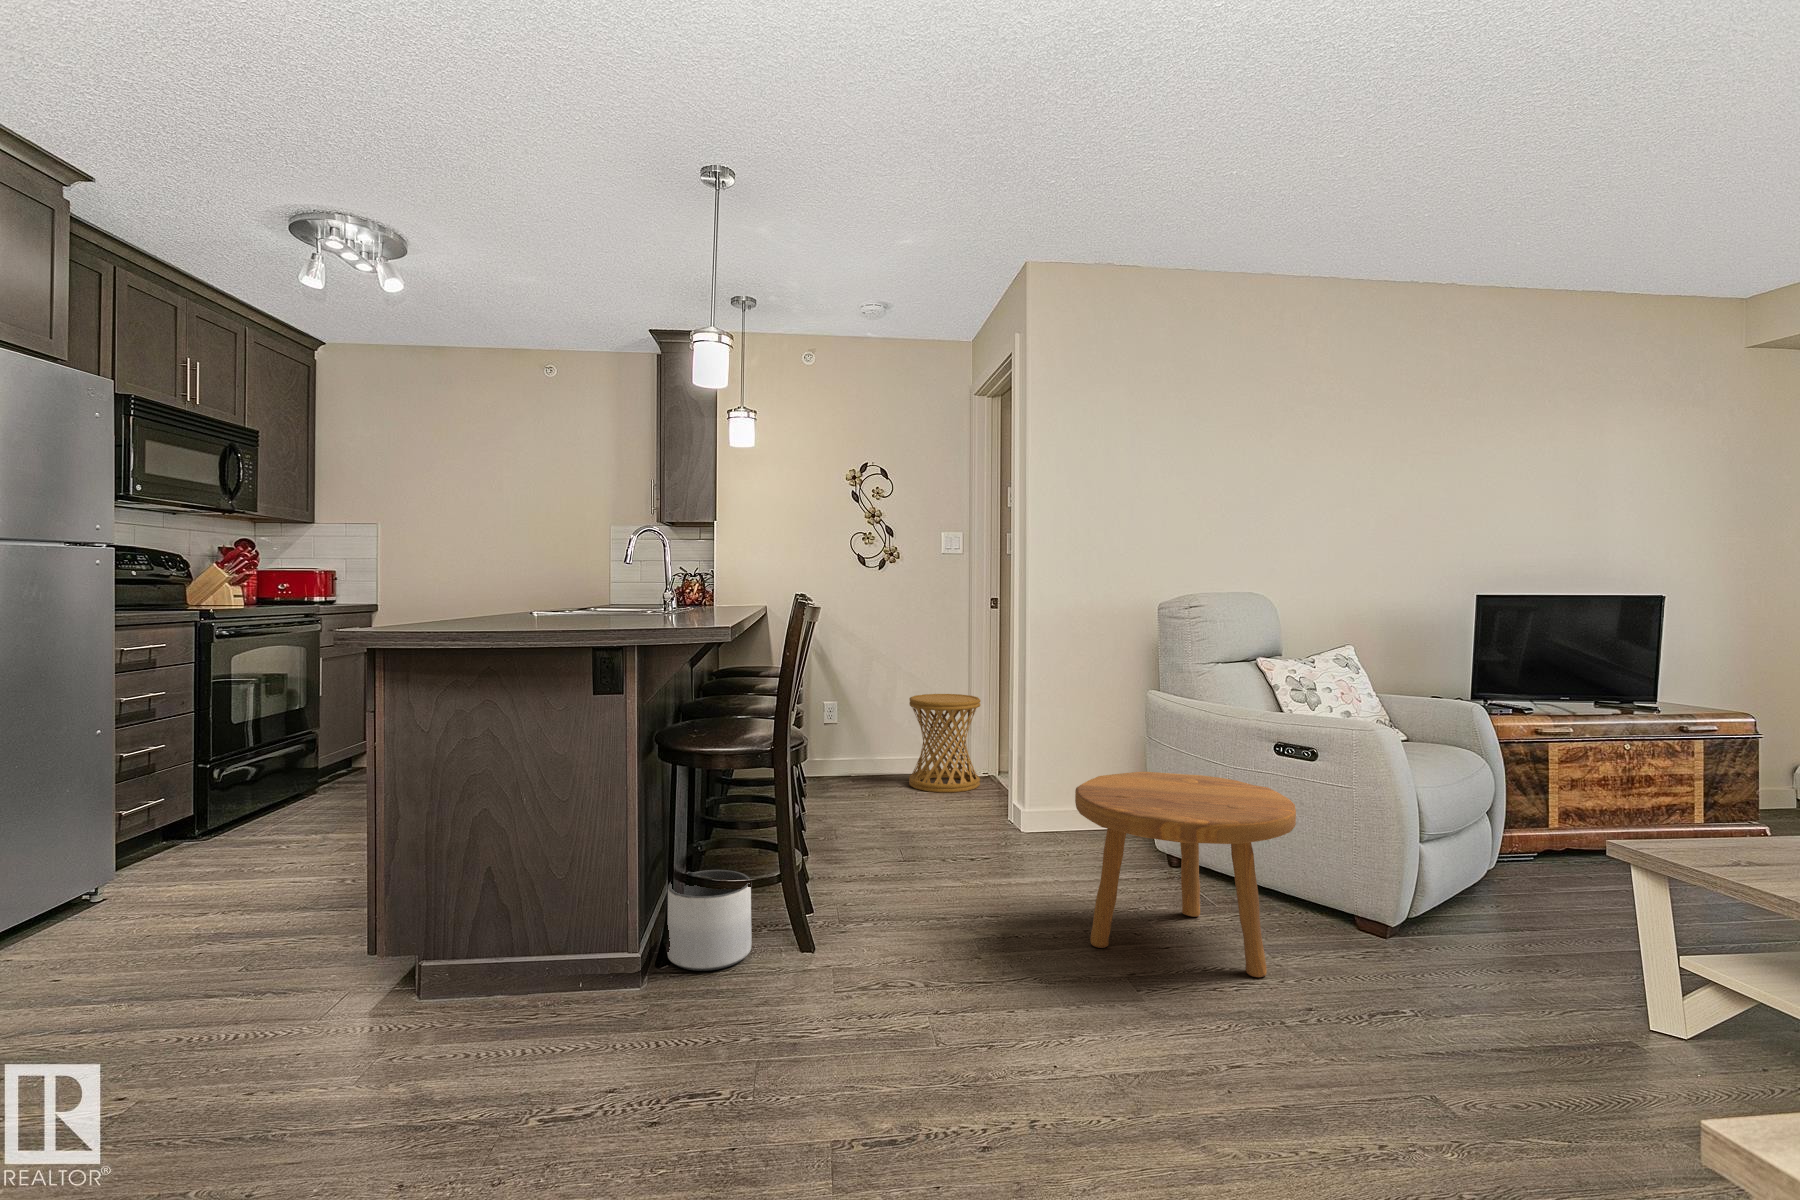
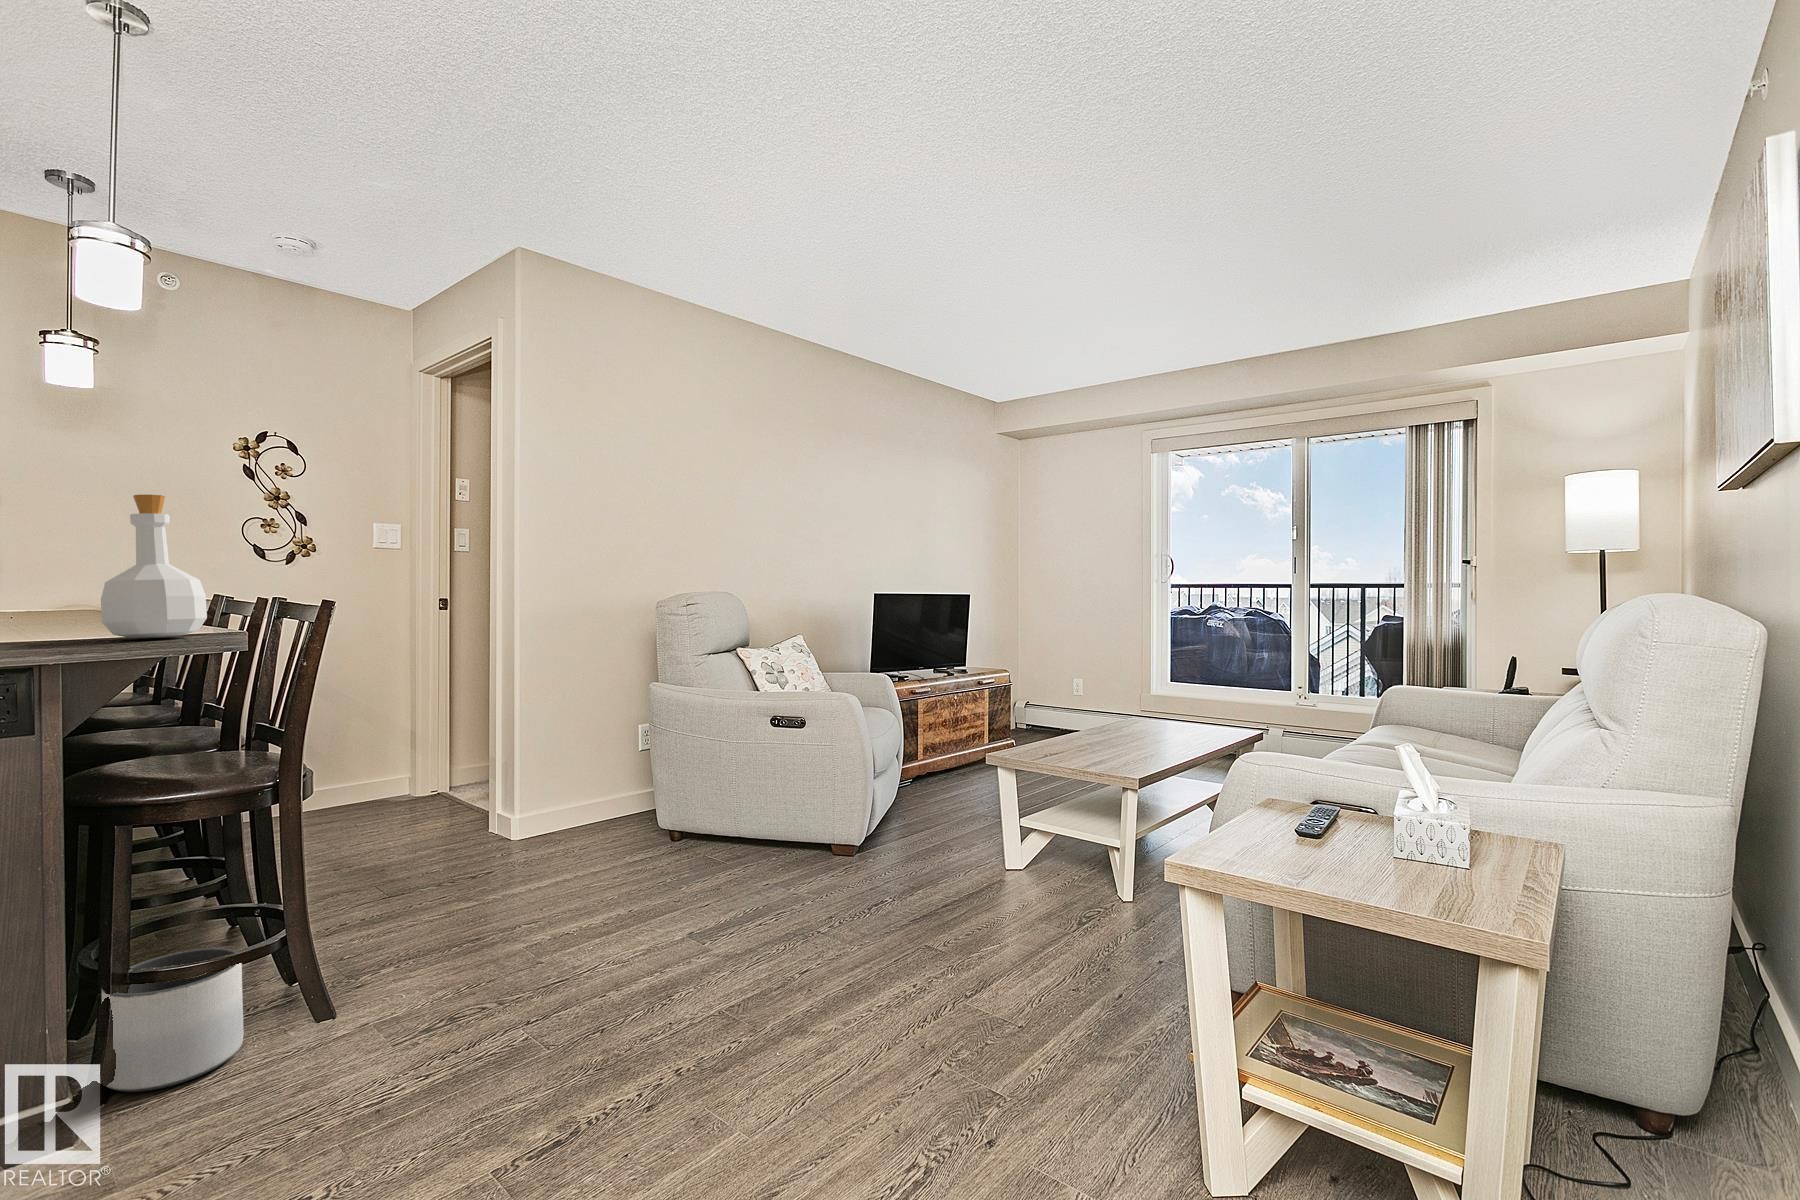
bottle: none [634,520,695,628] -> present [101,495,207,638]
side table: present [909,694,981,793] -> none [335,708,431,822]
footstool: present [1075,772,1296,977] -> none [618,751,807,922]

